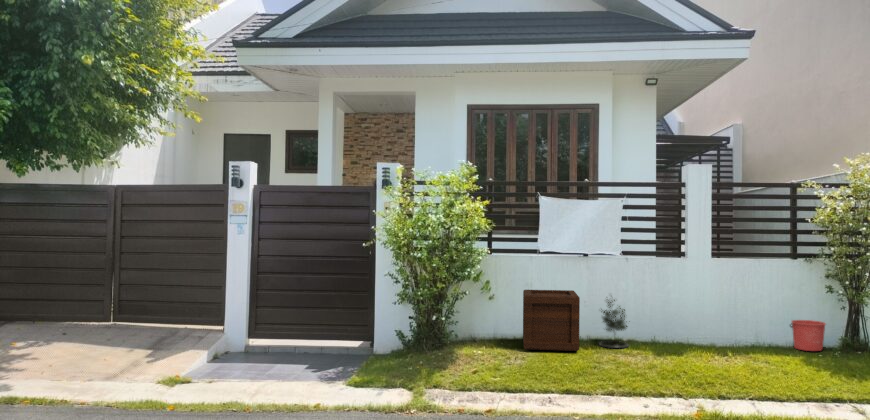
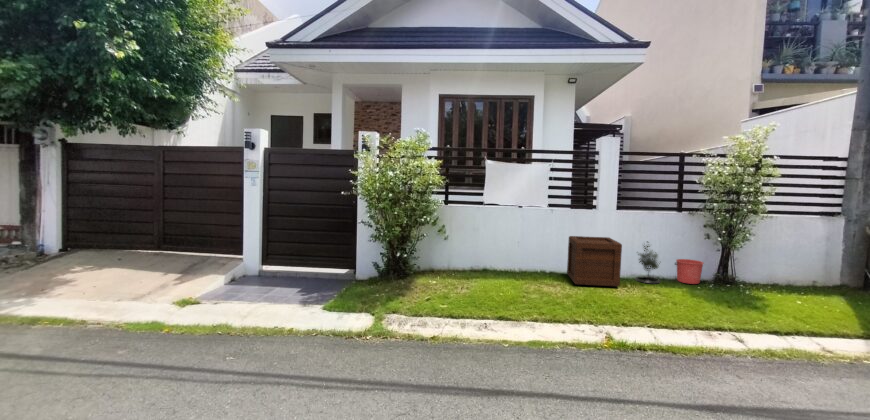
wooden crate: present [523,290,580,351] -> present [567,236,622,286]
potted tree: present [599,299,628,348] -> present [636,241,660,283]

